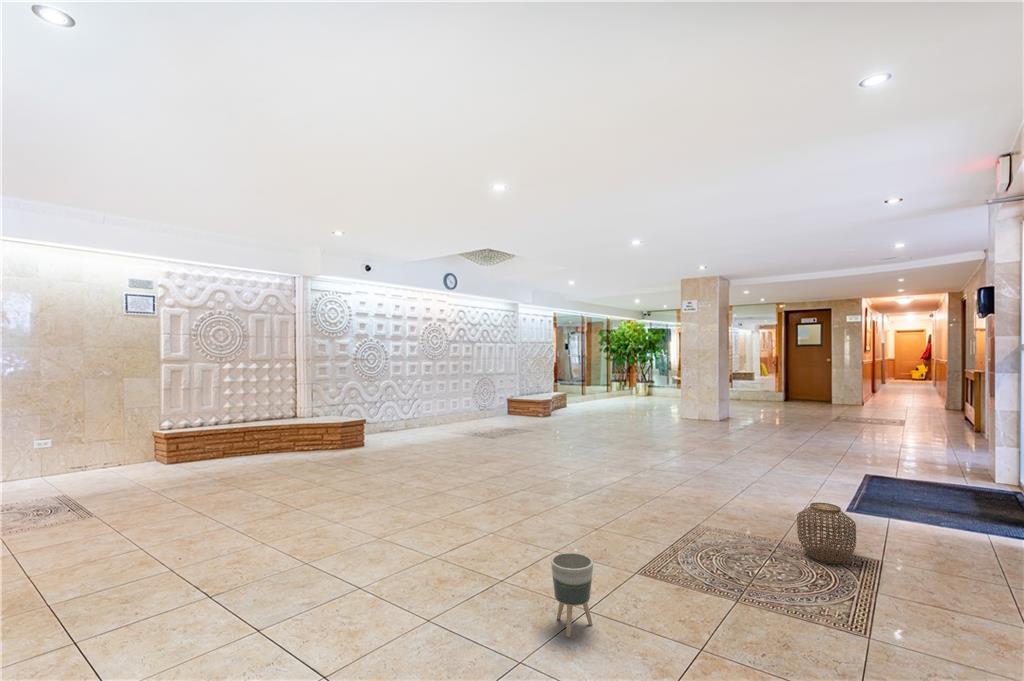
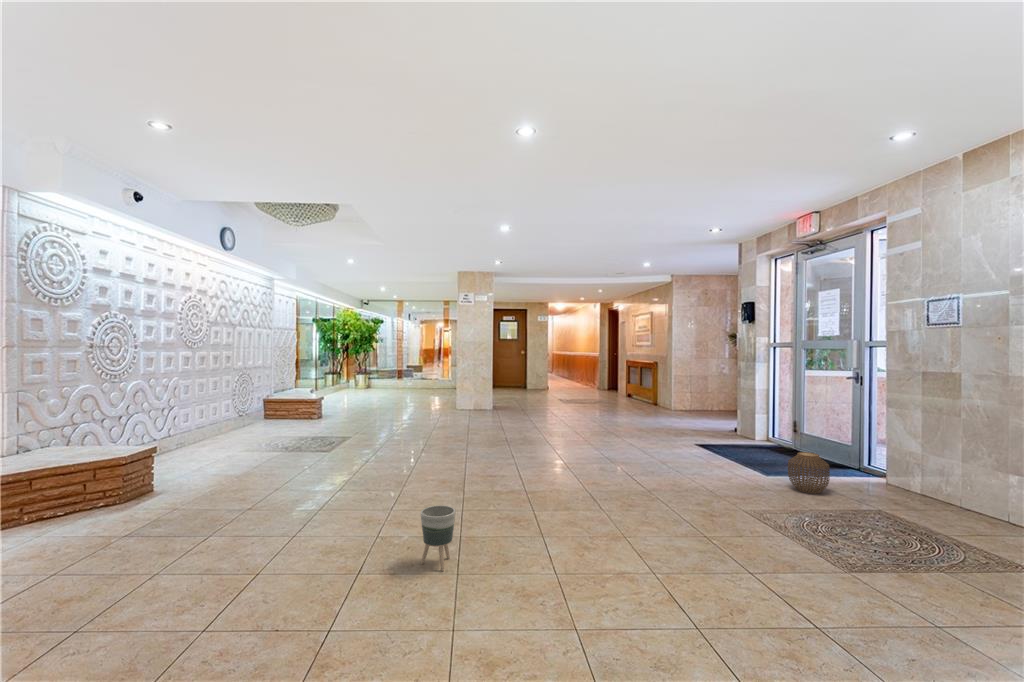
planter: present [551,553,593,637] -> present [421,505,456,571]

